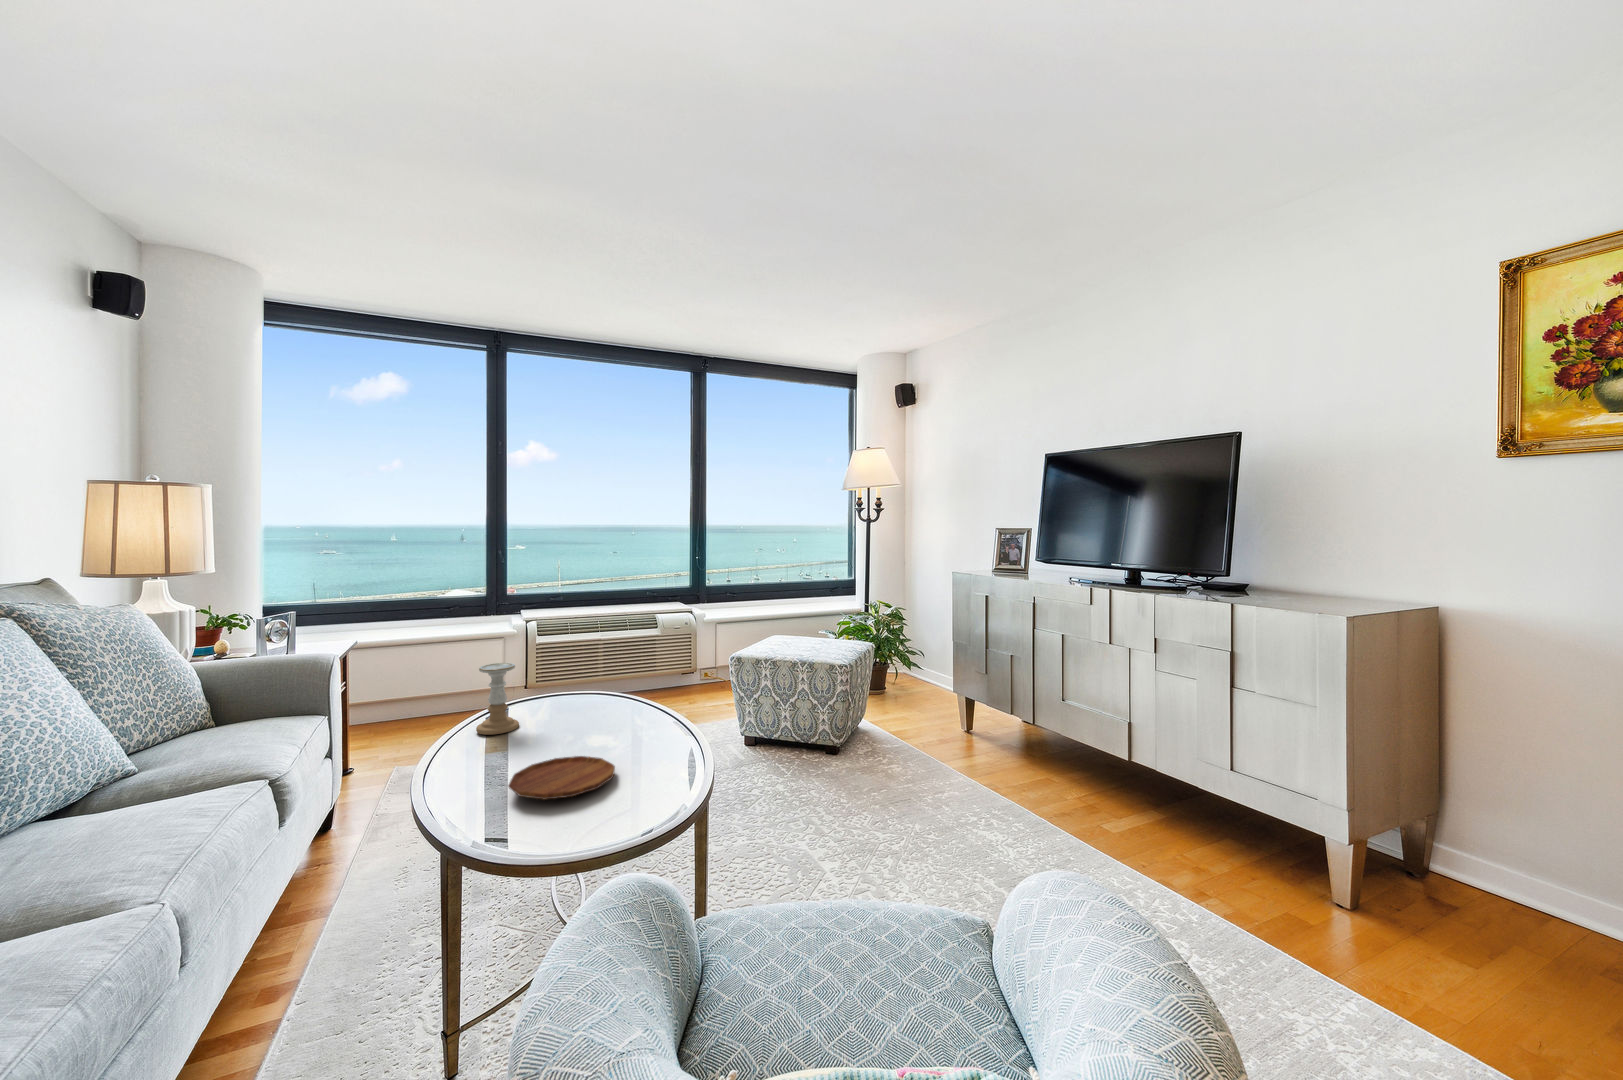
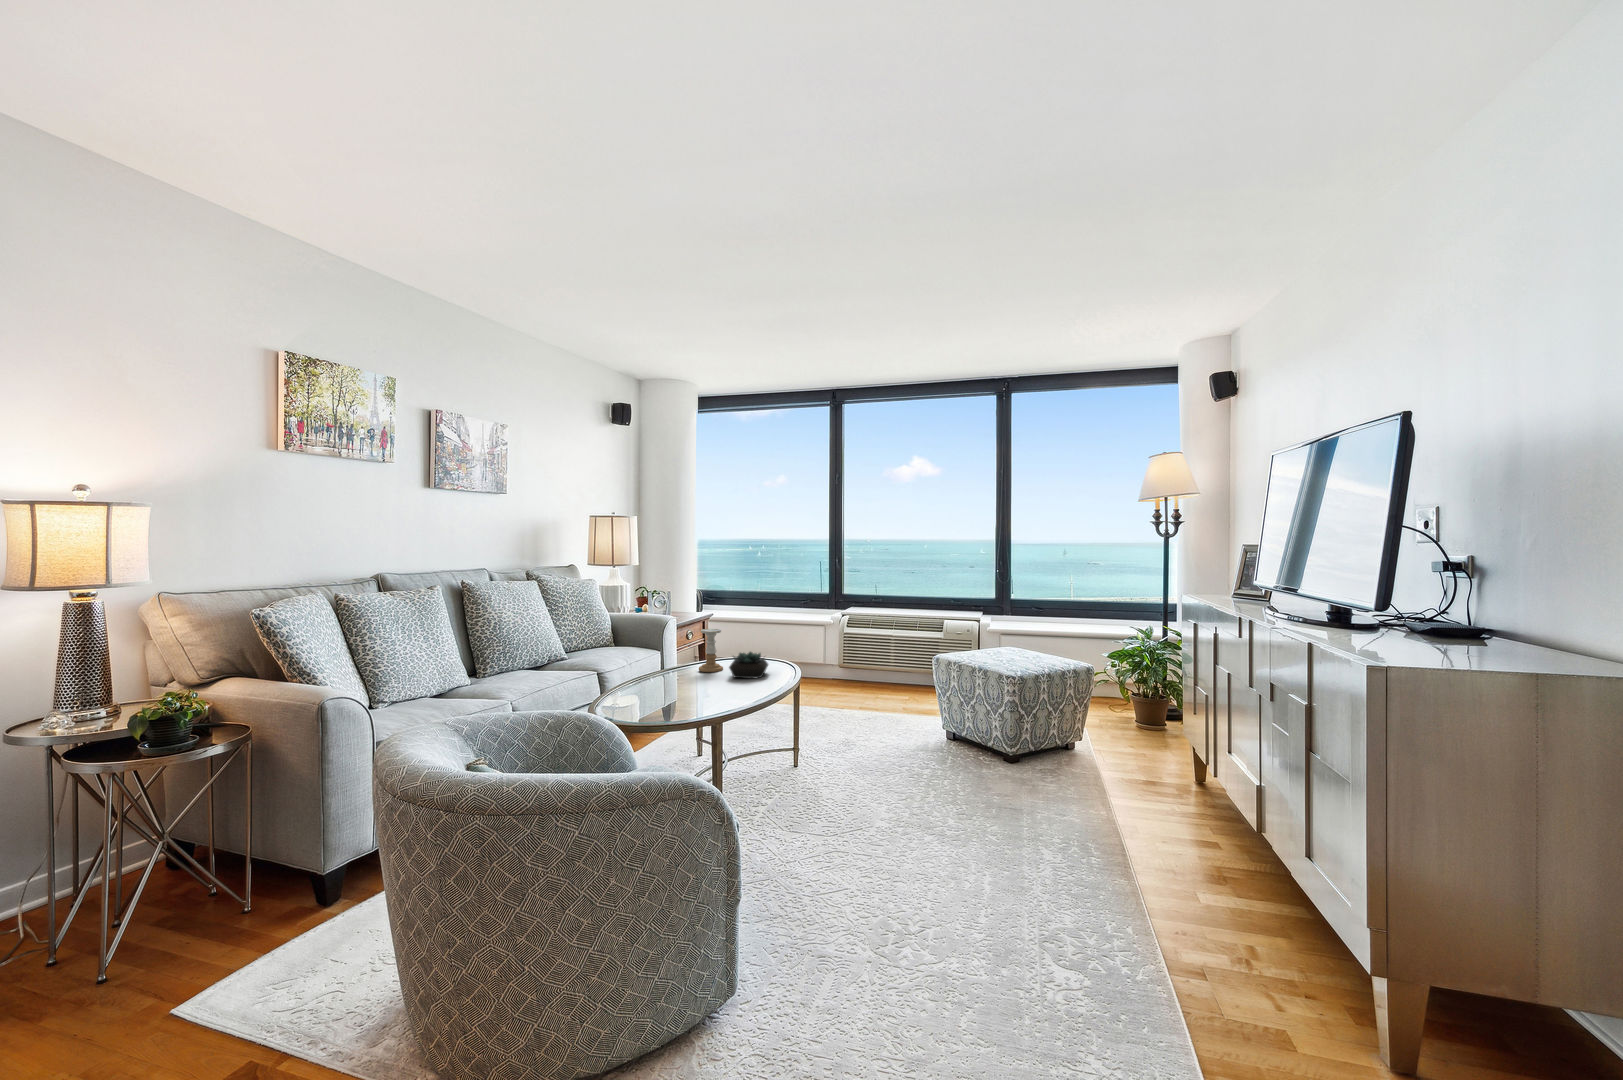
succulent plant: none [551,687,619,733] -> present [729,652,768,678]
tray: present [508,756,615,800] -> none [658,684,718,701]

